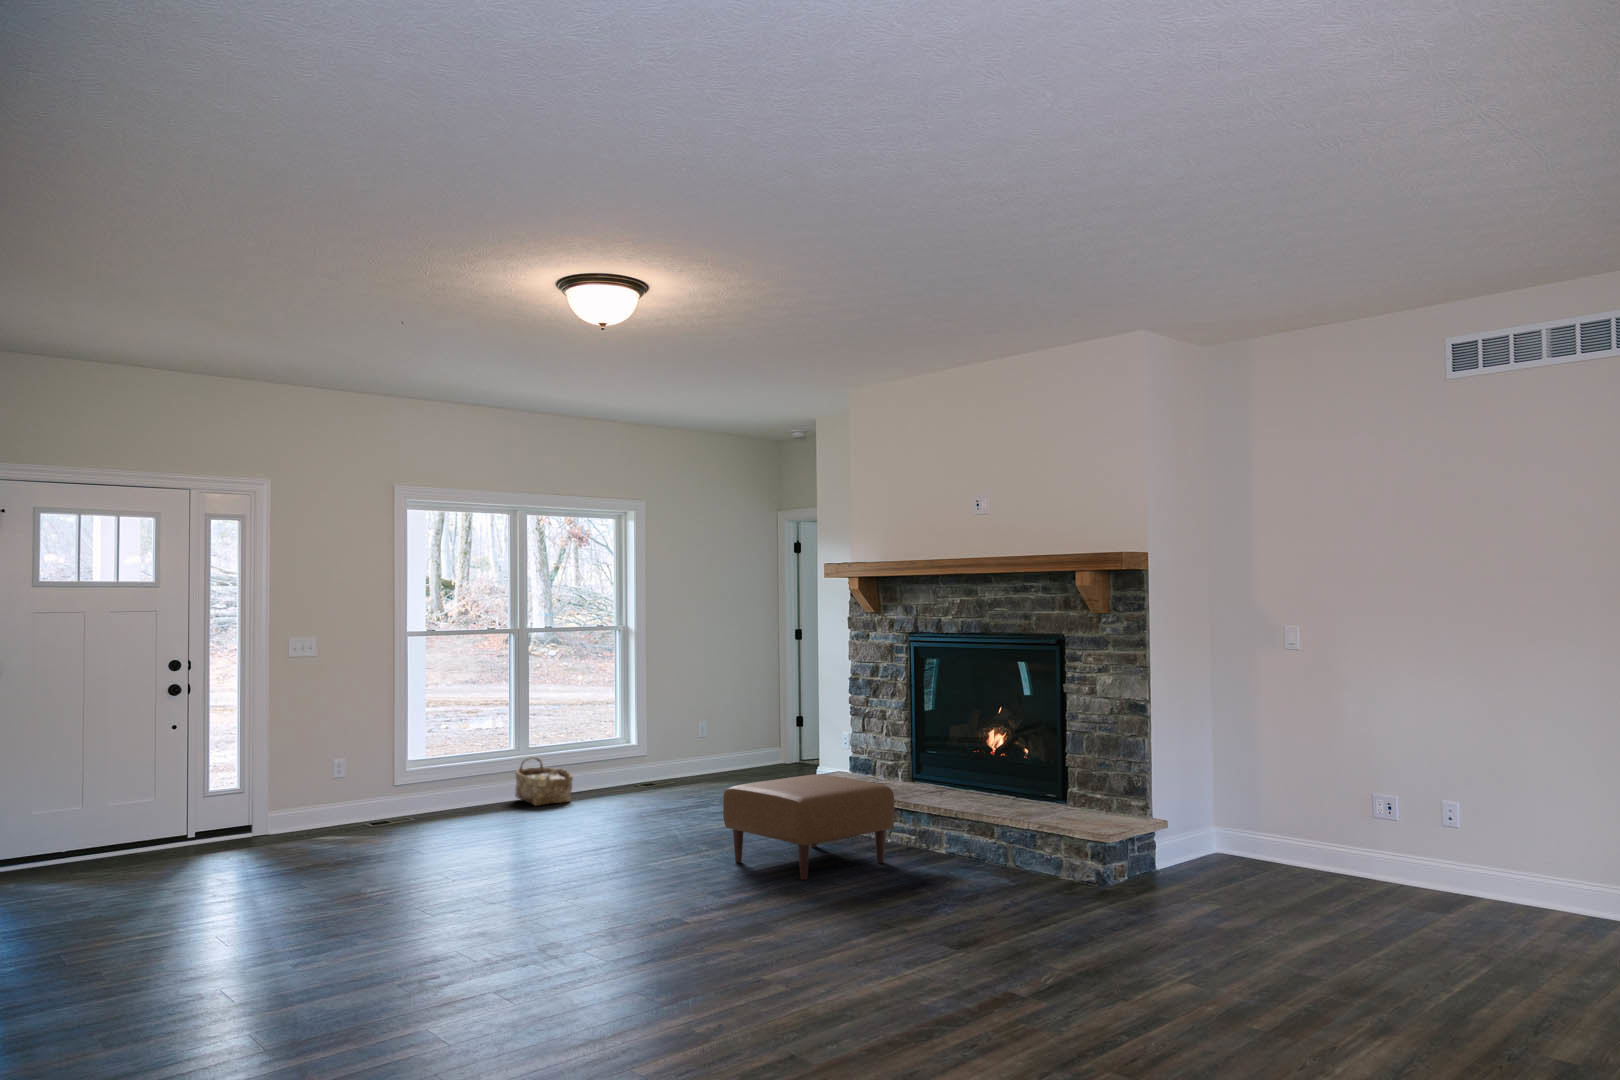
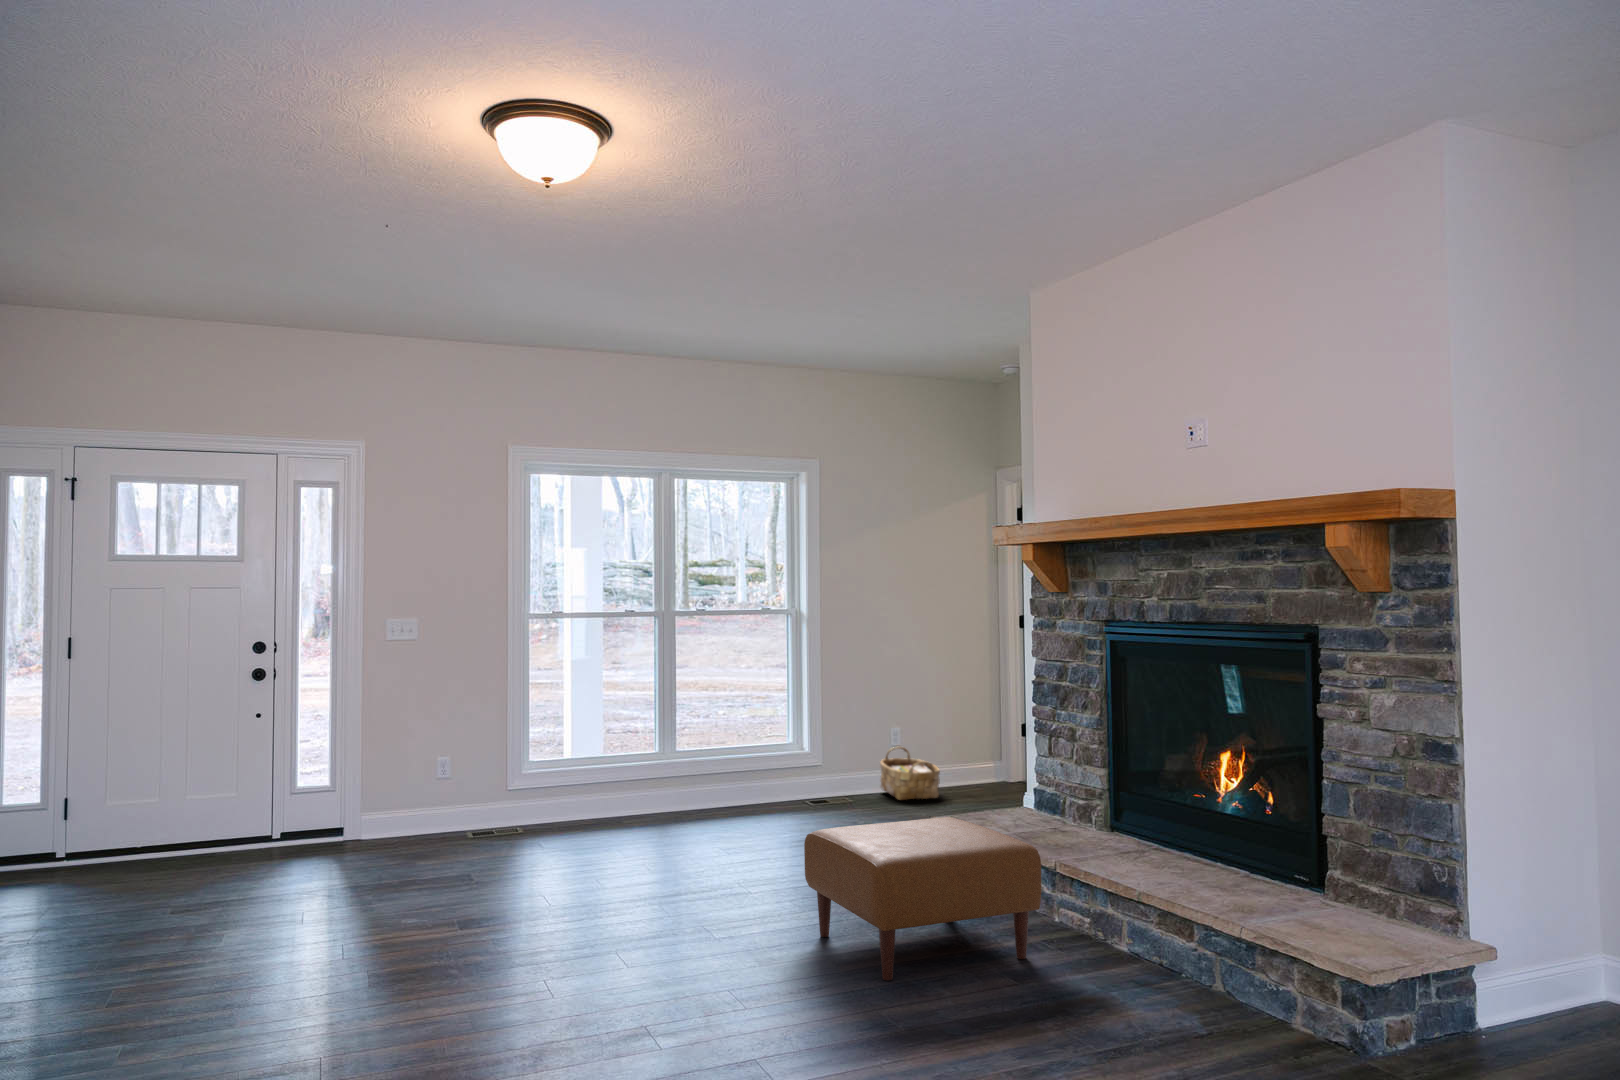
woven basket: present [515,757,573,806] -> present [880,746,940,800]

